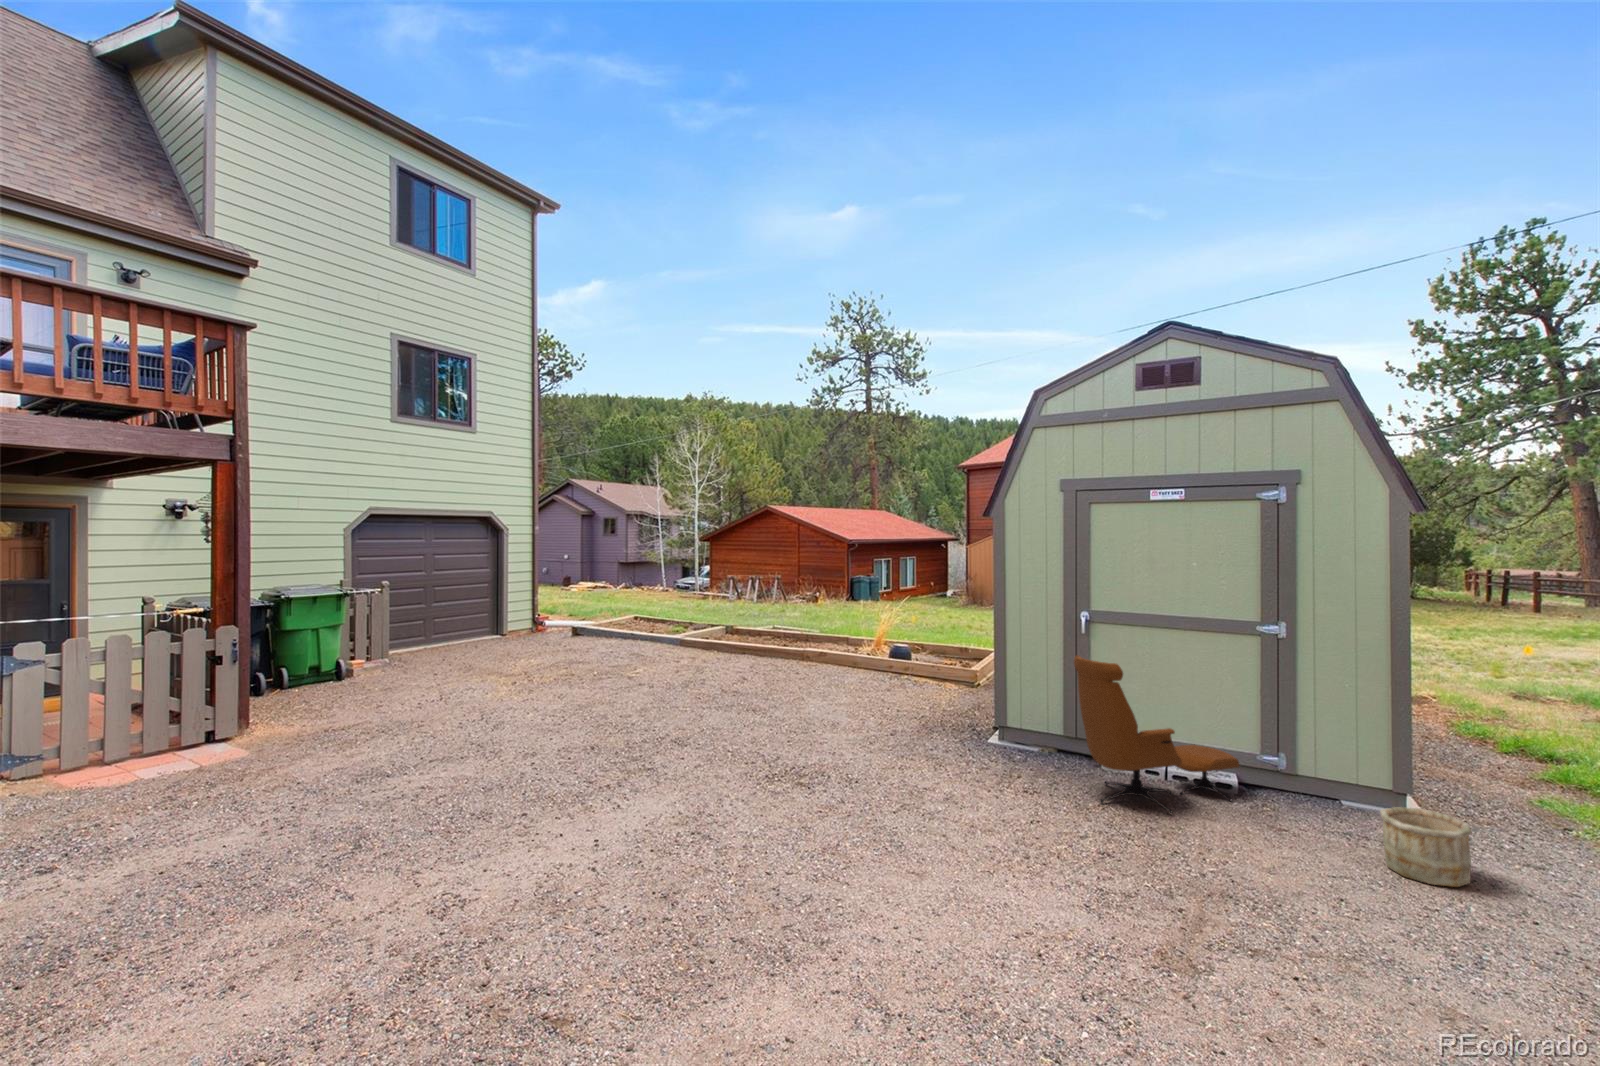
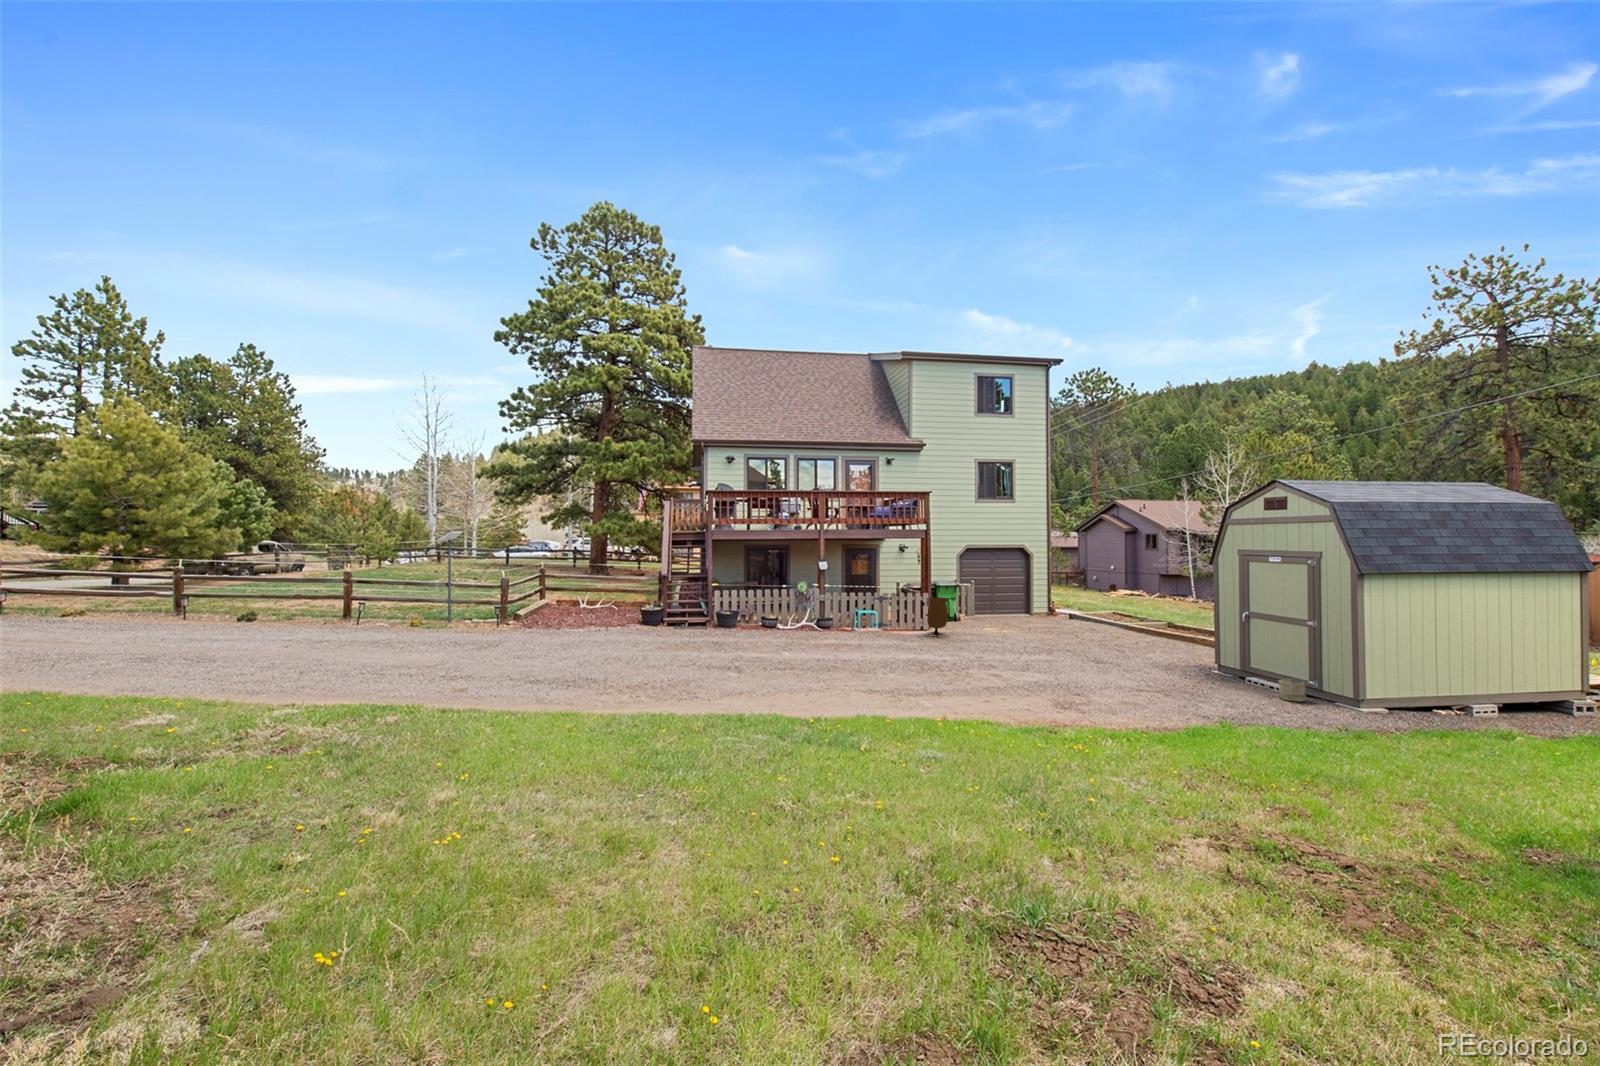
lounge chair: present [1074,656,1239,814] -> present [924,598,949,637]

